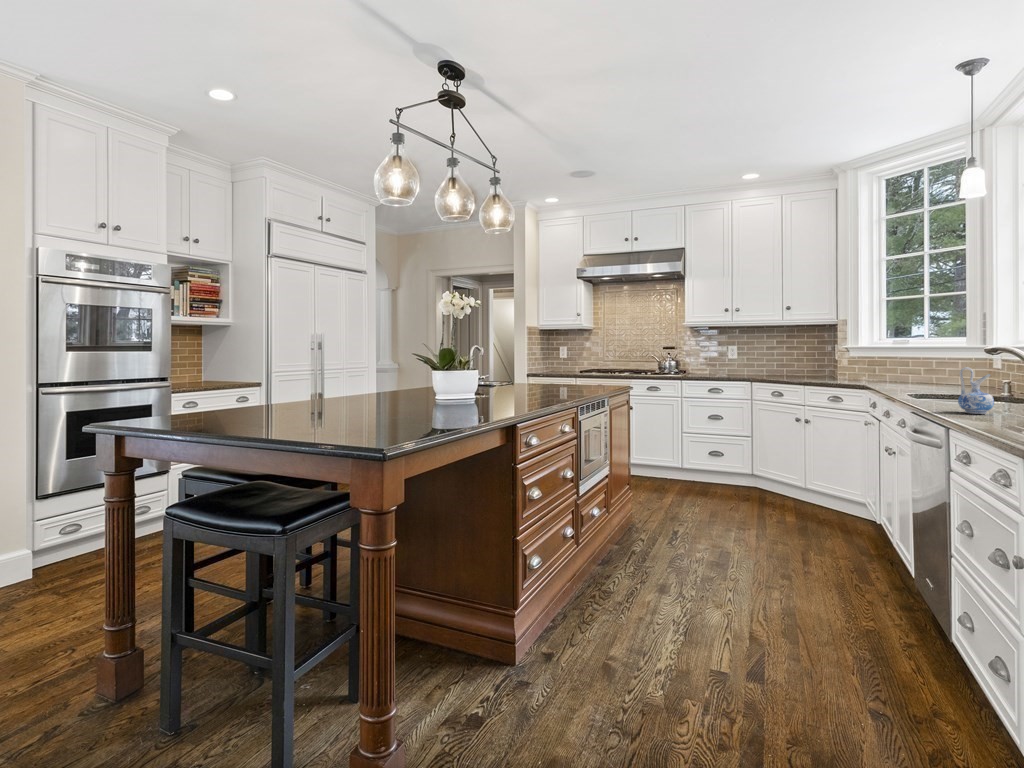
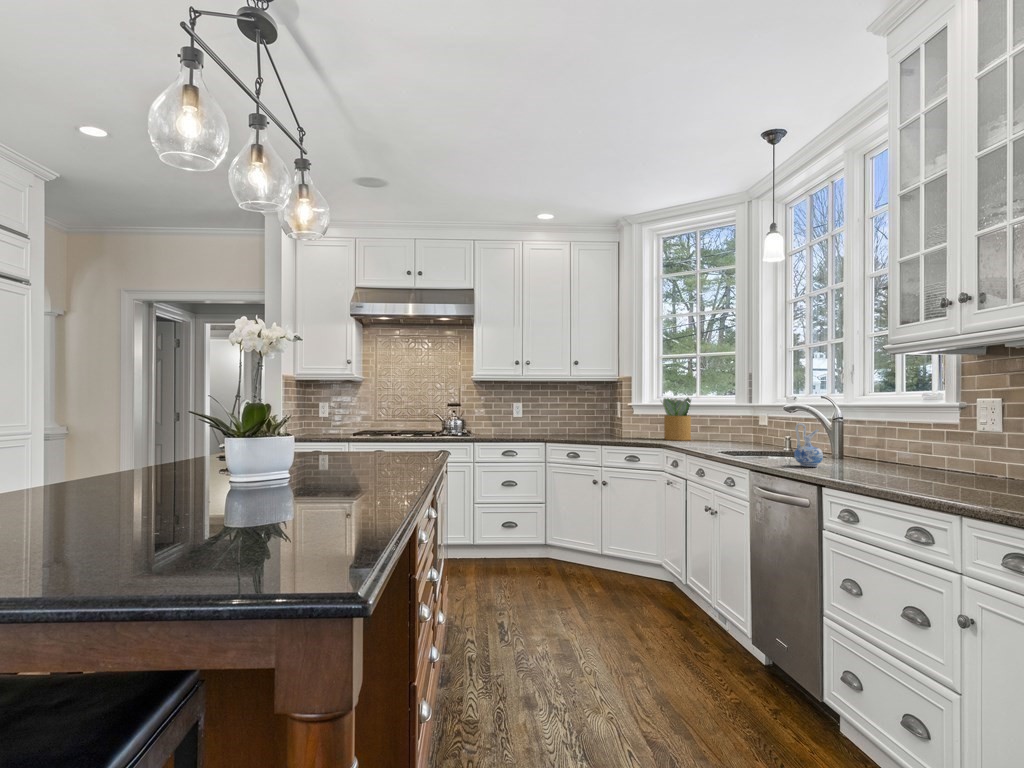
potted plant: none [877,337,917,384] -> present [662,398,691,440]

